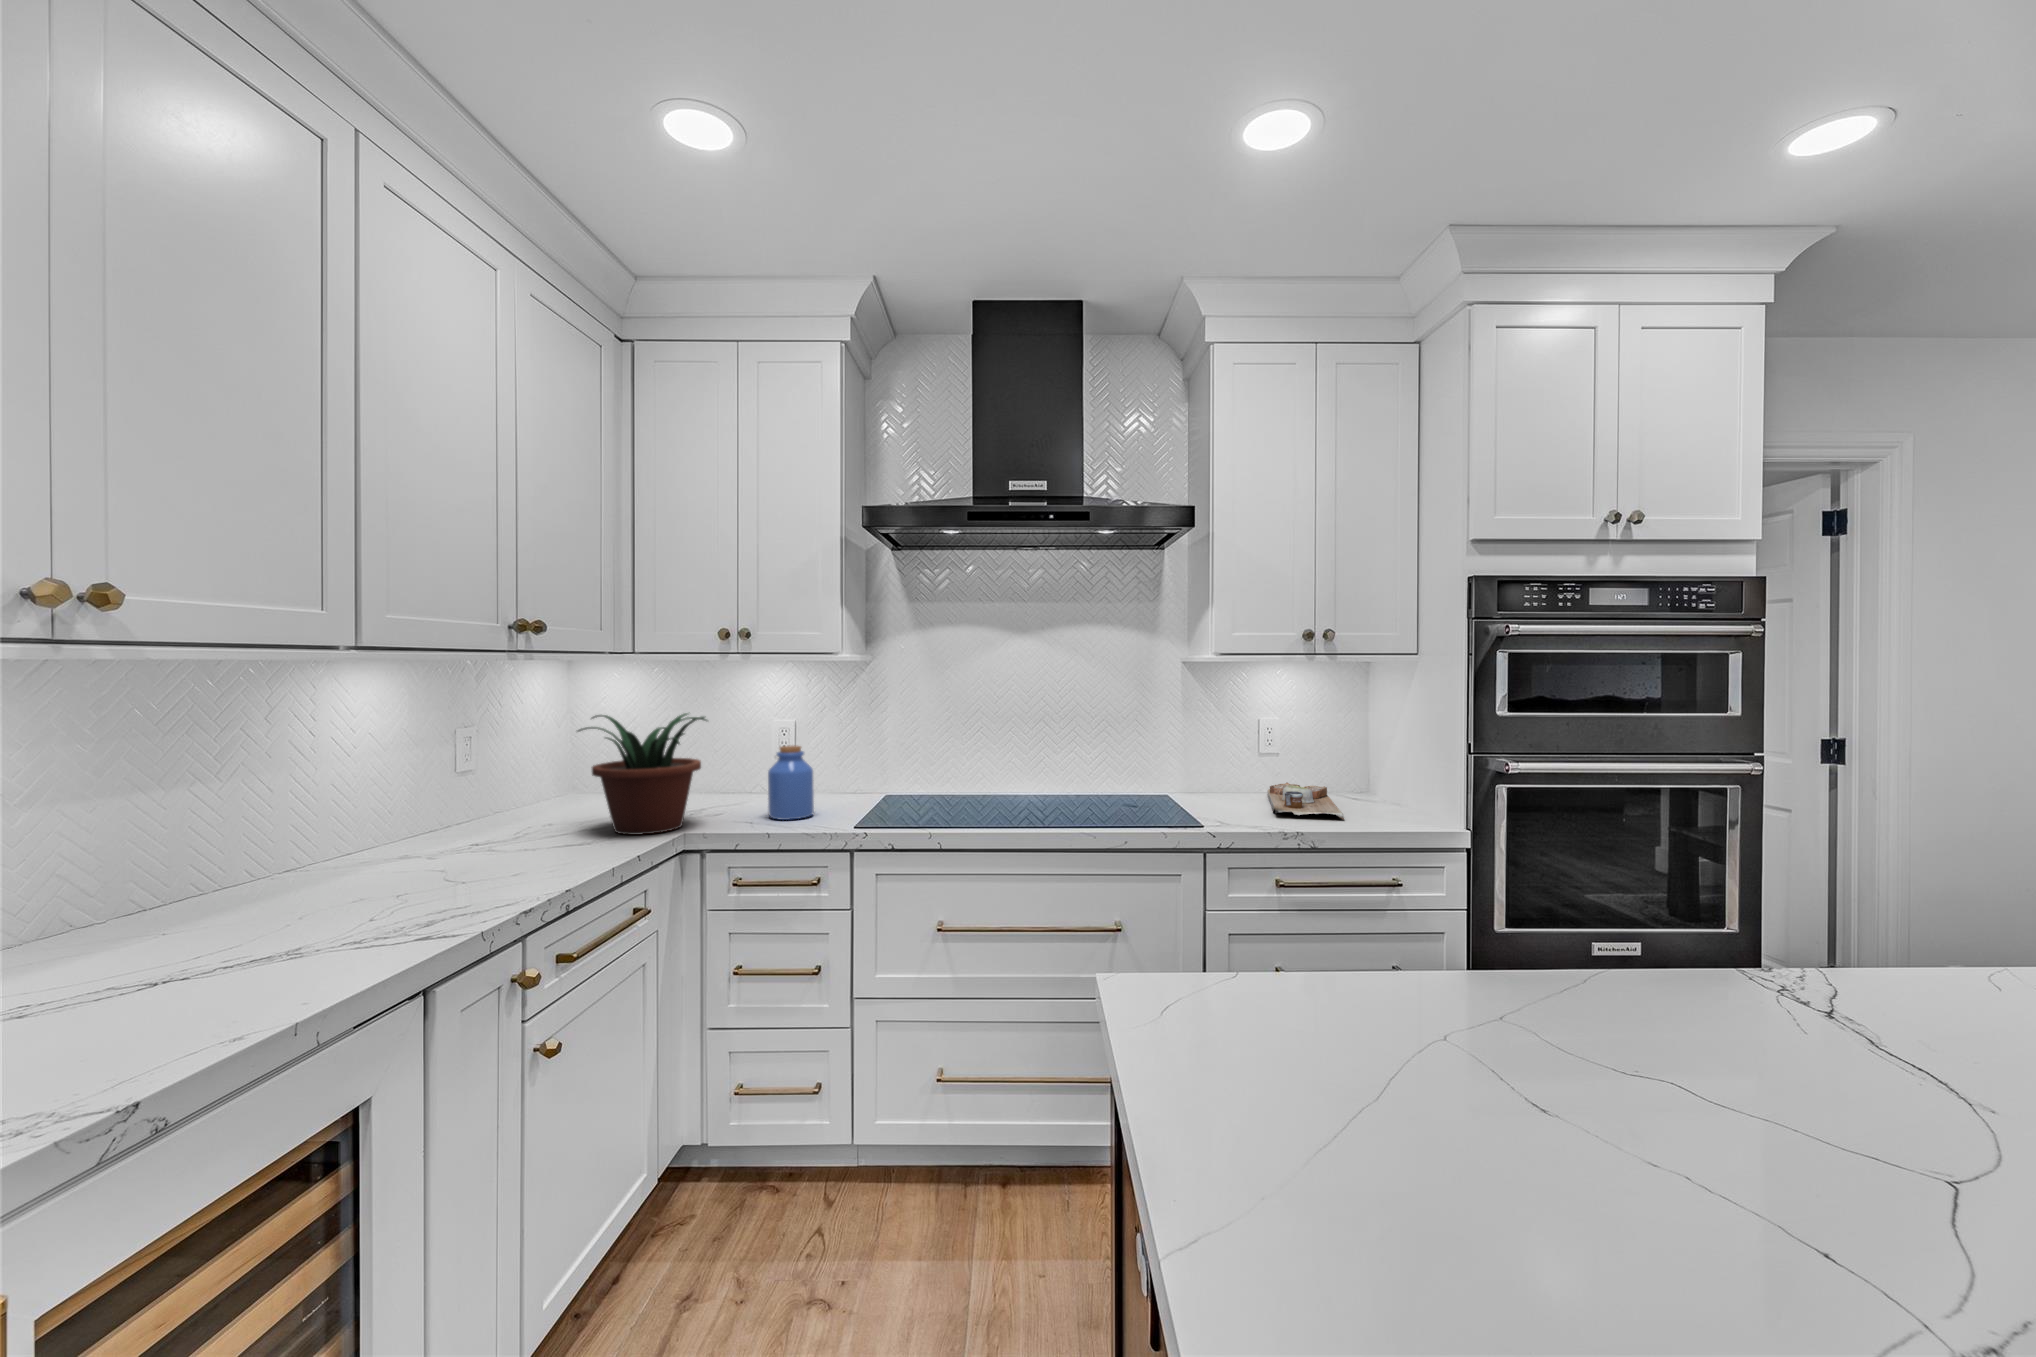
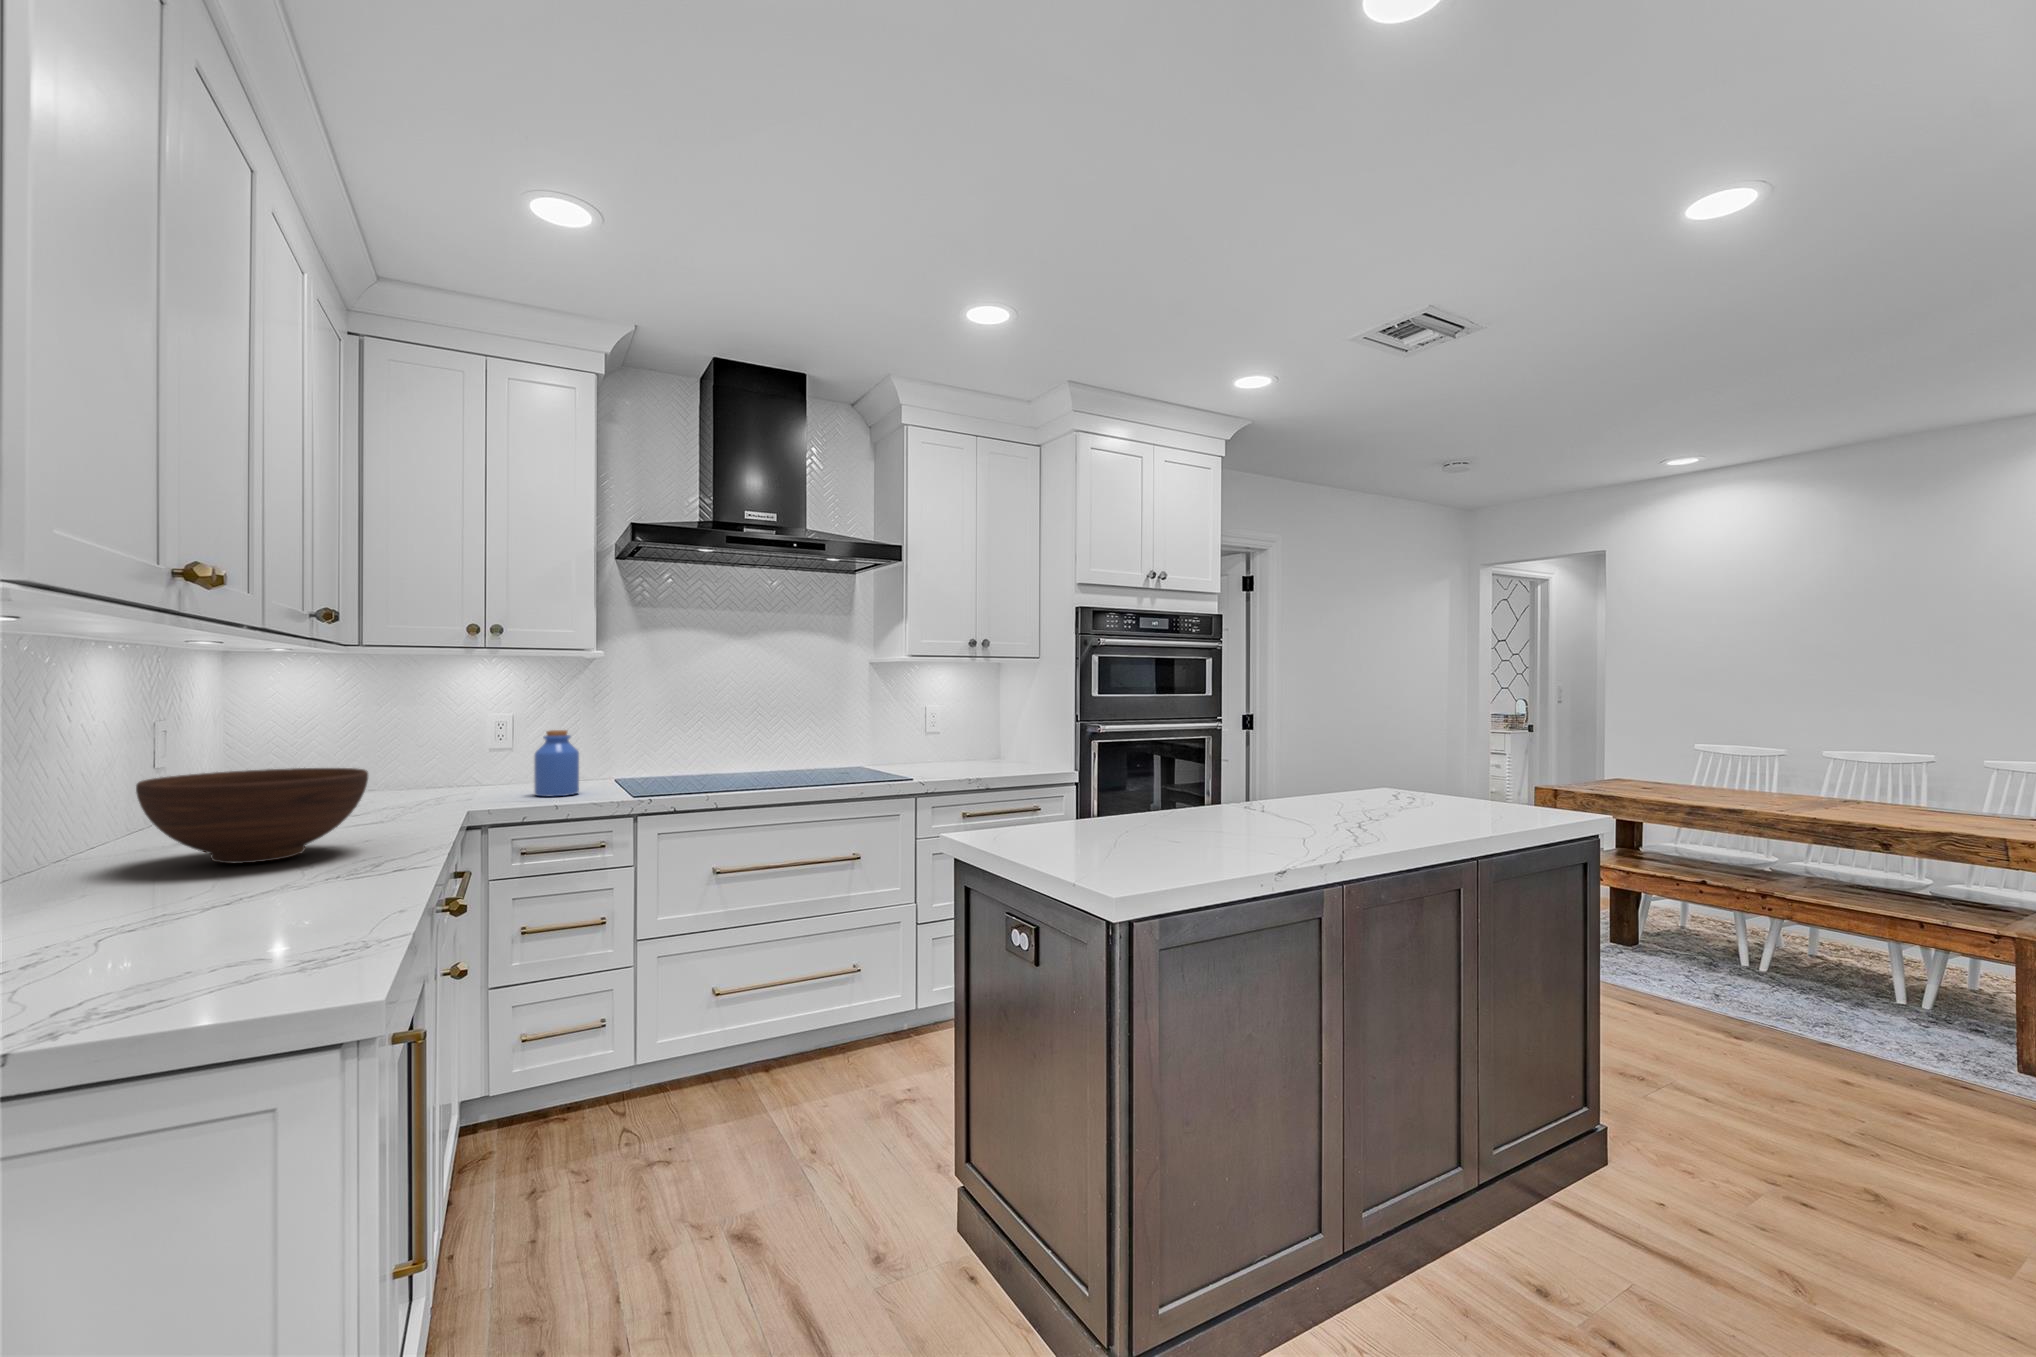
potted plant: present [578,713,707,835] -> none [349,700,494,812]
cutting board: present [1267,783,1344,819] -> none [935,754,1002,772]
fruit bowl: none [184,807,442,924] -> present [136,768,368,864]

